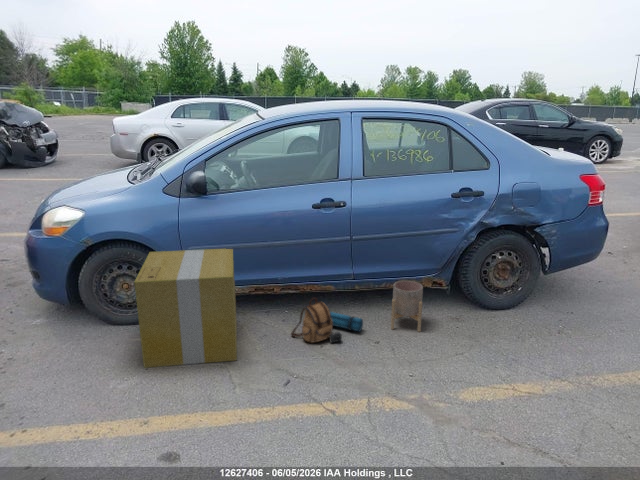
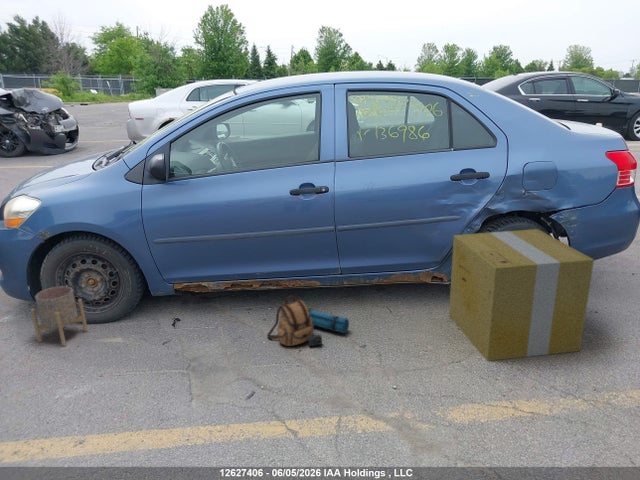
cardboard box: present [134,249,237,368] -> present [449,229,594,361]
planter: present [391,281,423,332] -> present [31,286,88,346]

